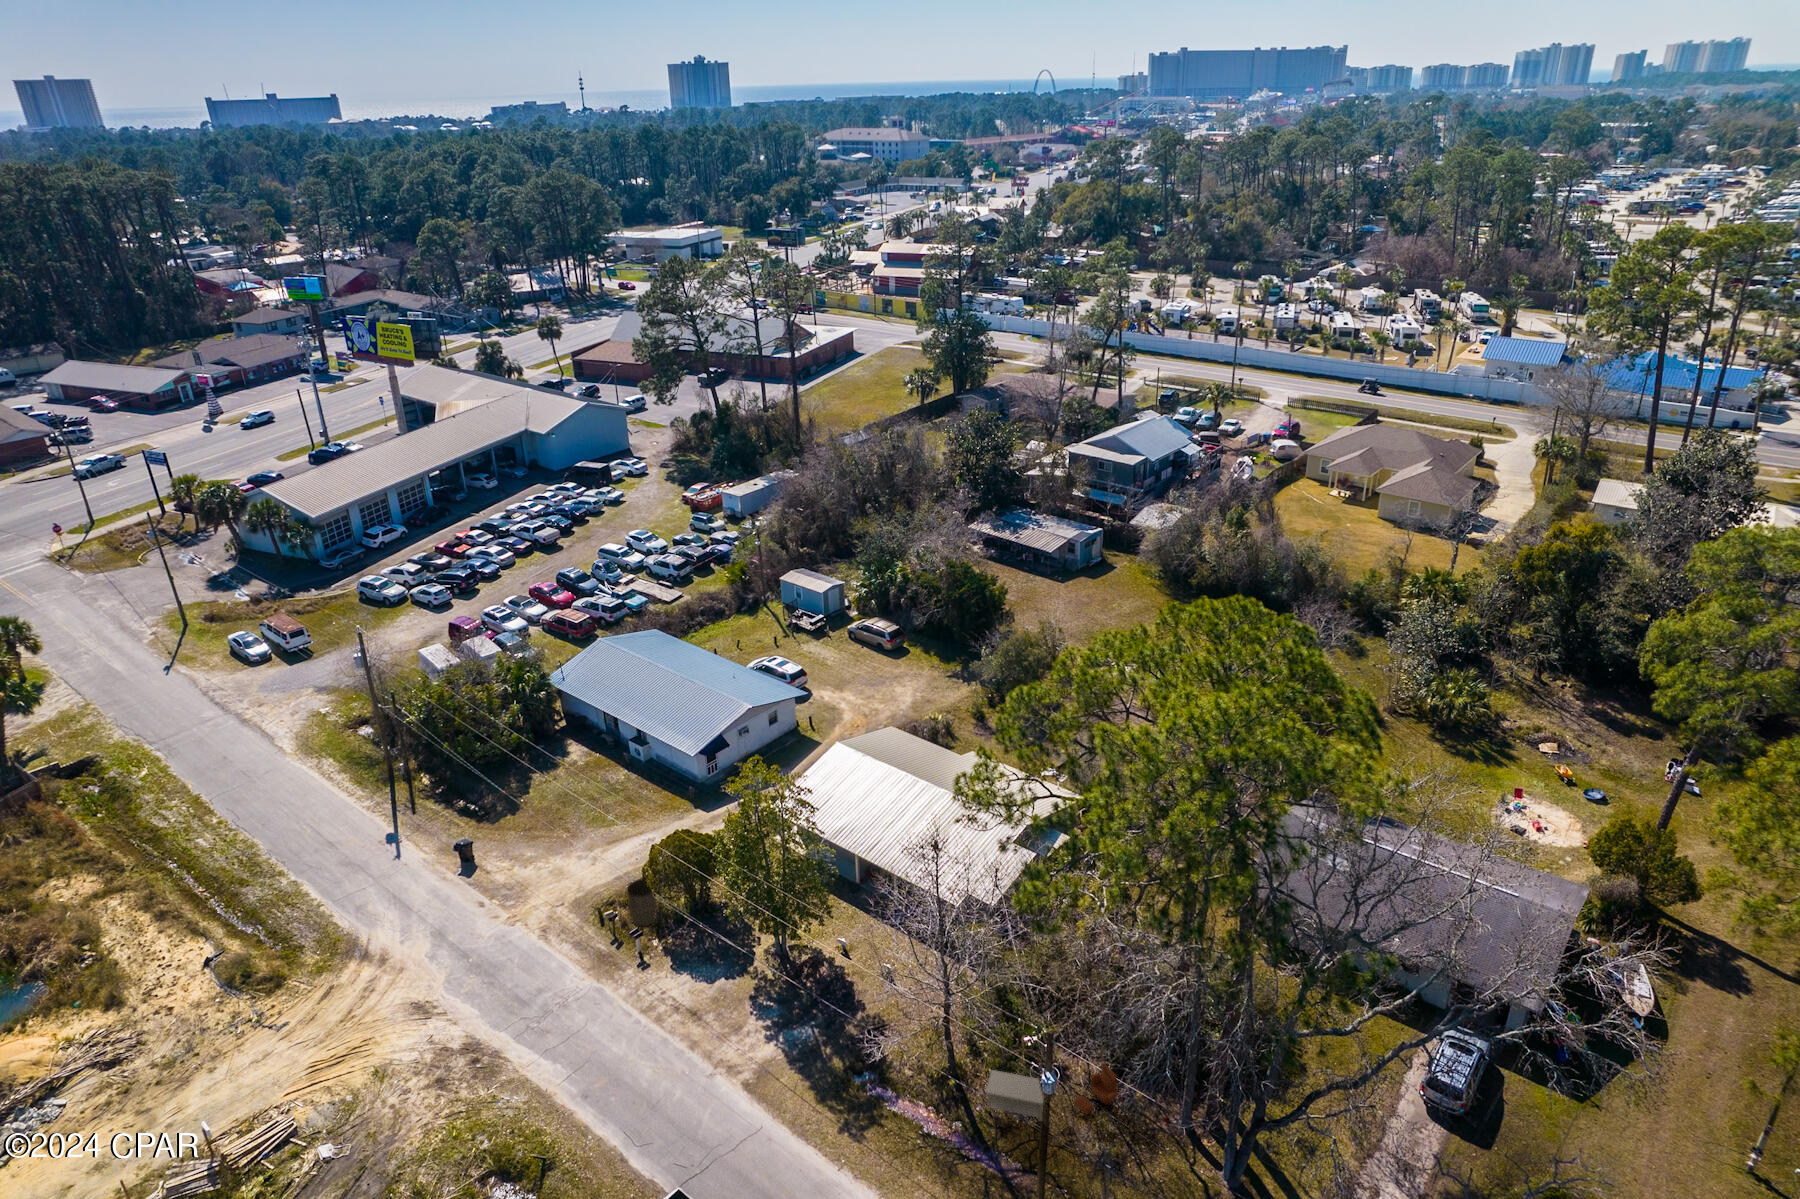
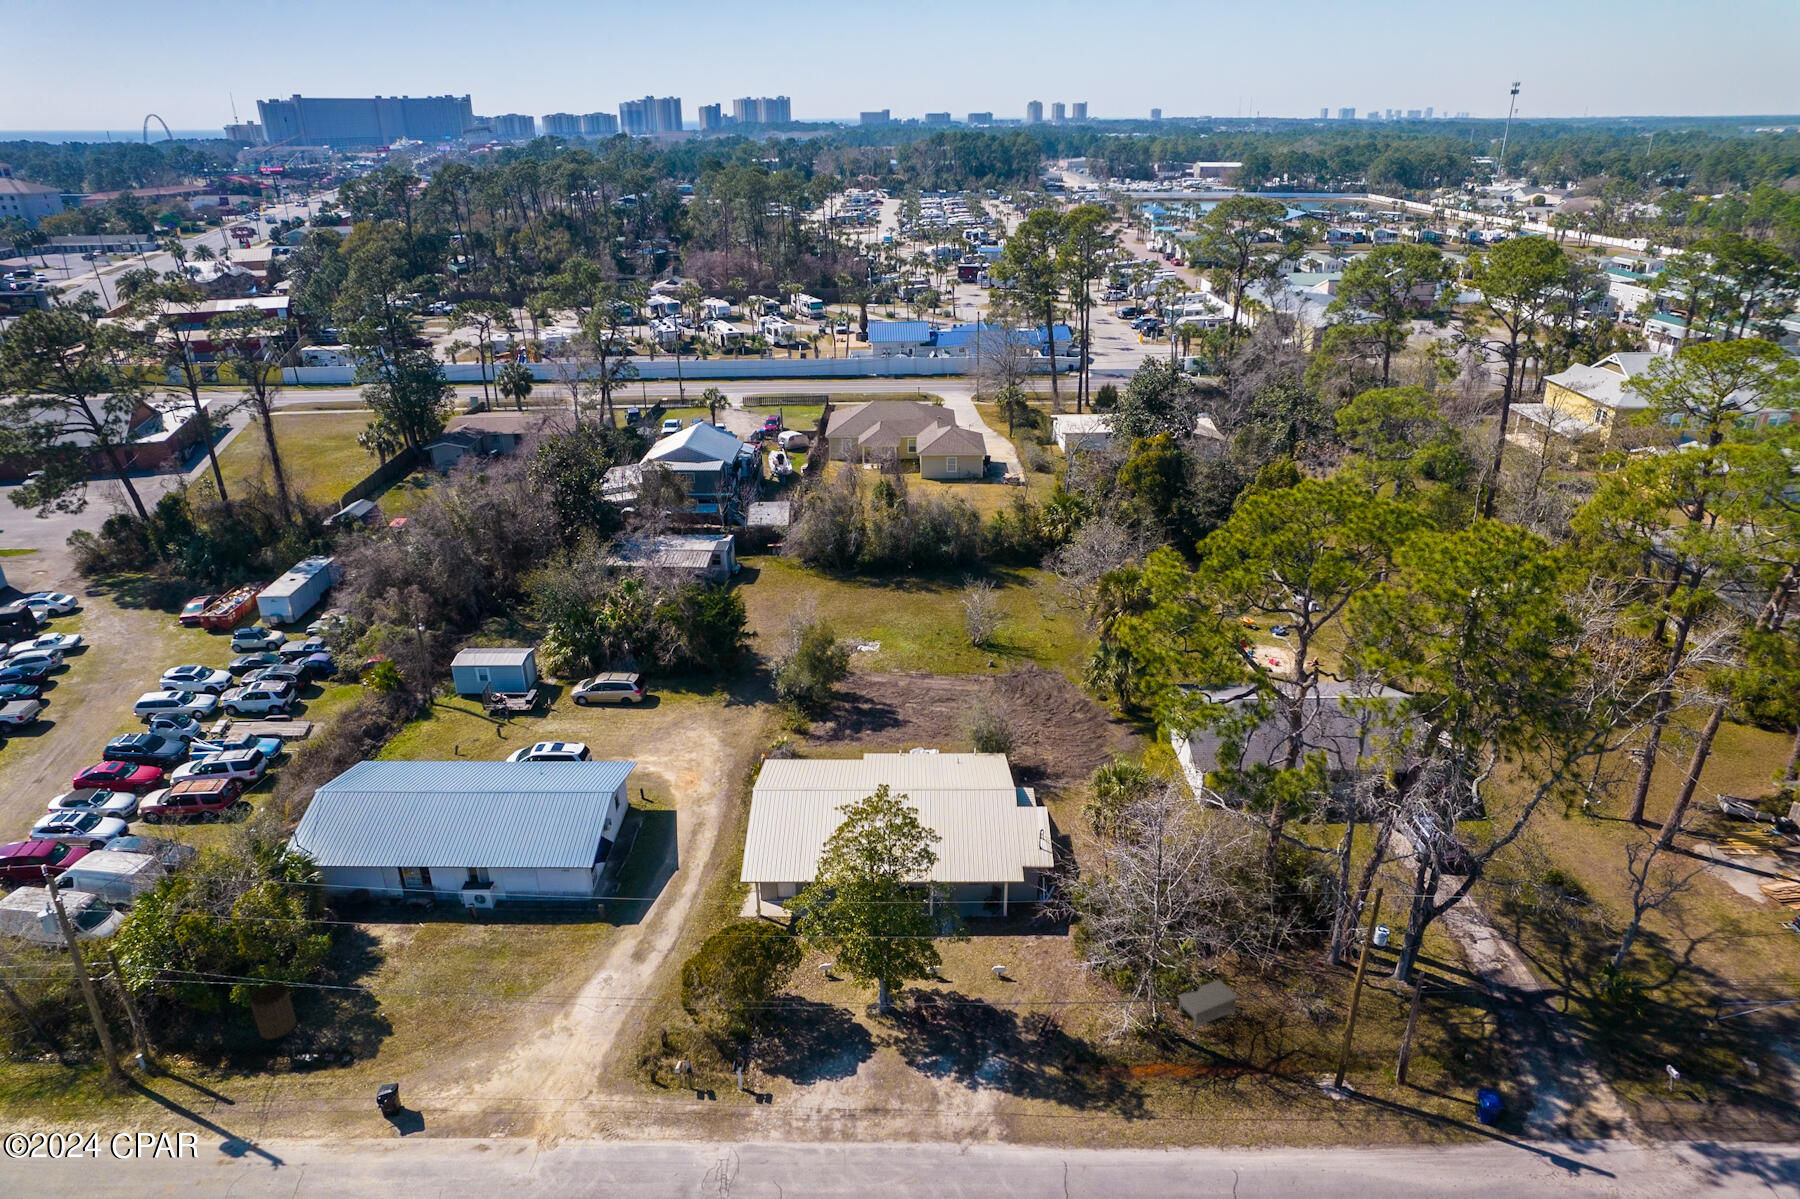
trash can: present [627,878,656,926] -> present [250,983,297,1040]
lounge chair: present [1075,1063,1119,1115] -> none [1236,943,1268,997]

